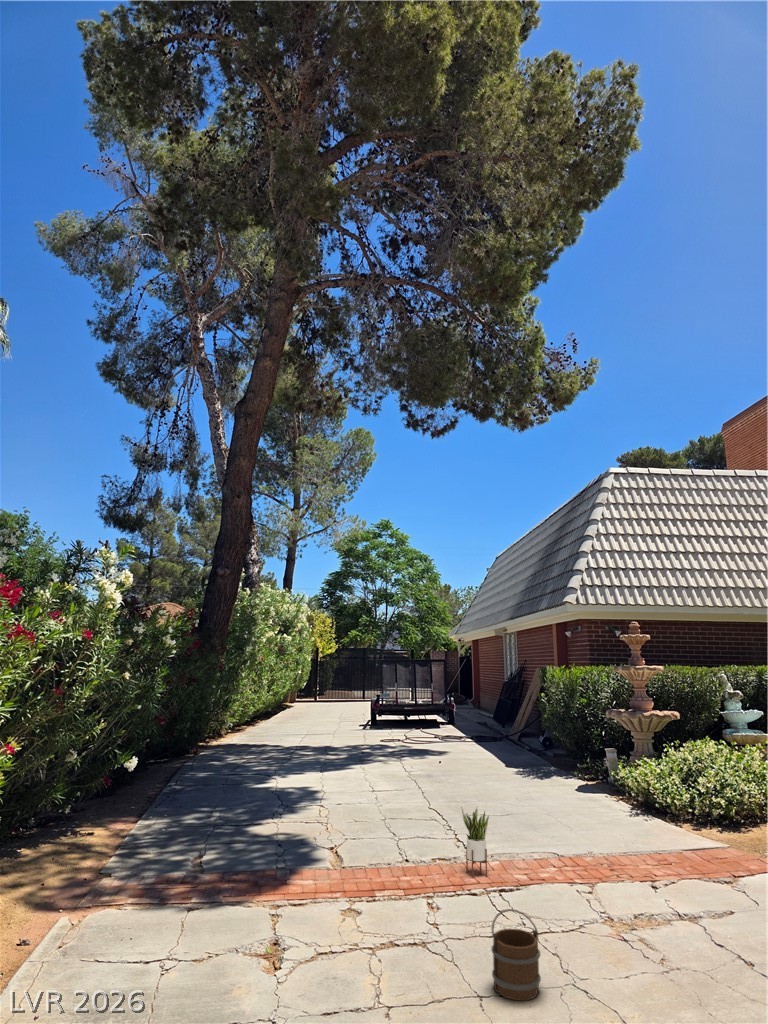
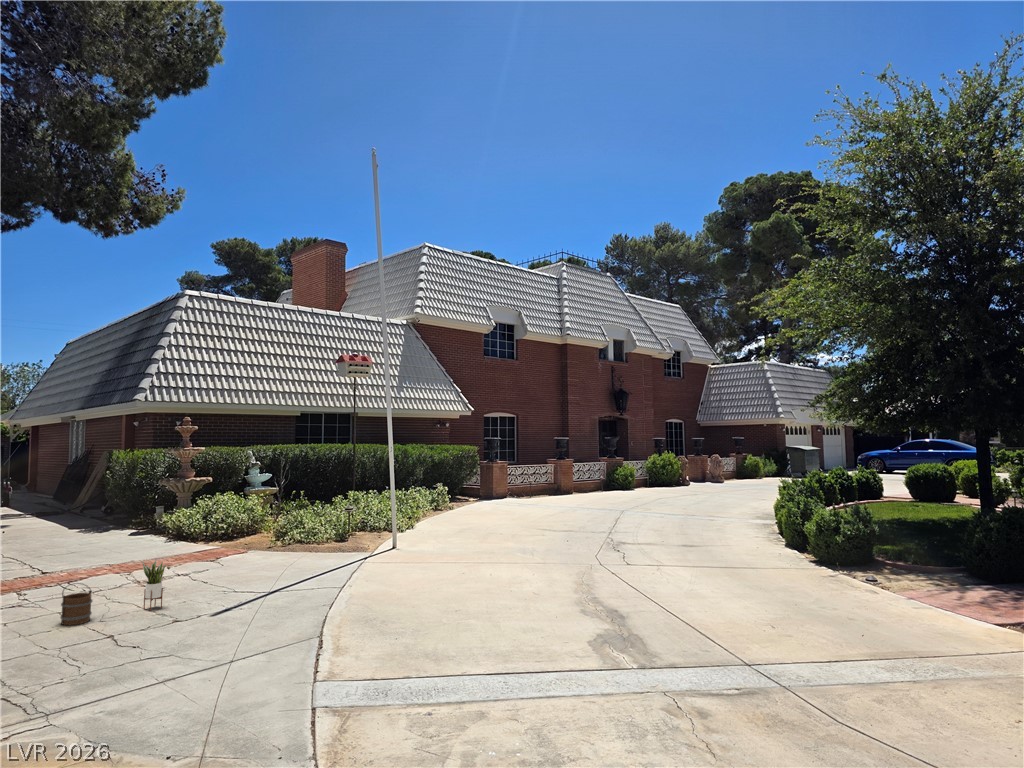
potted plant: present [461,807,489,878] -> present [142,560,165,611]

